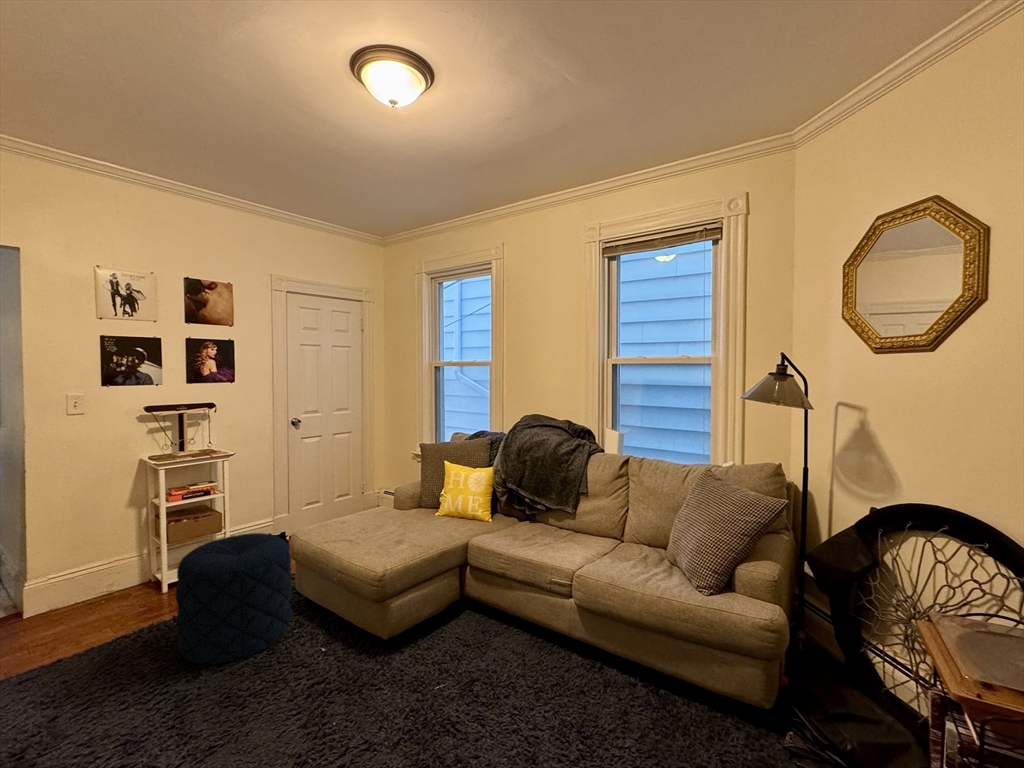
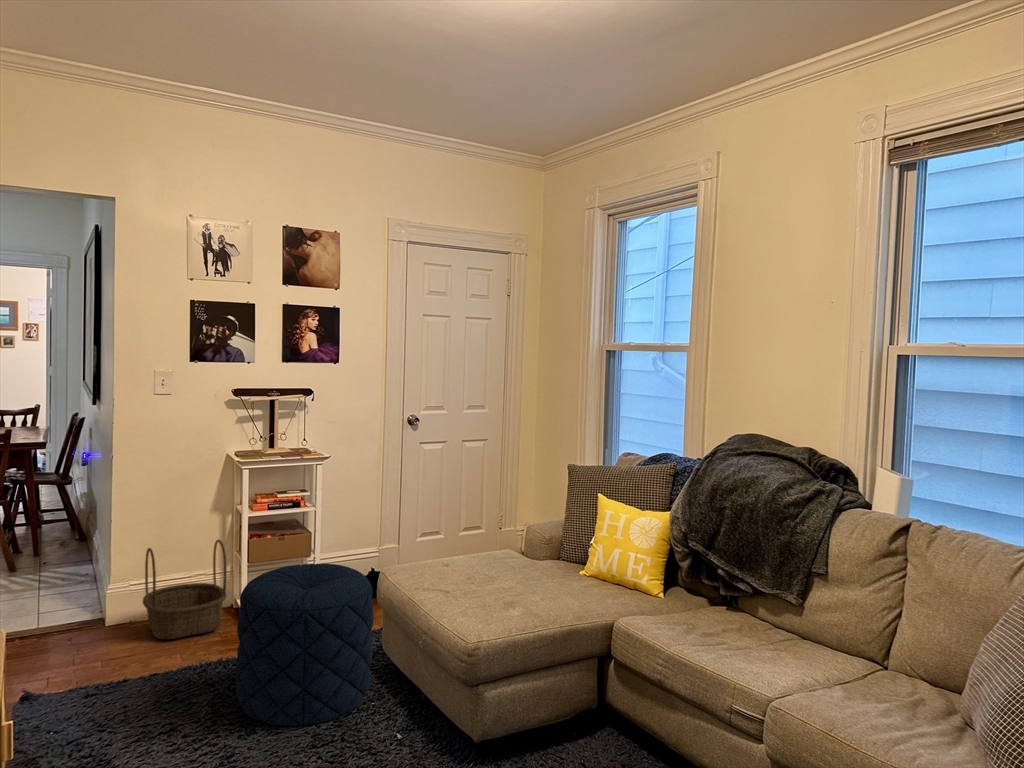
basket: none [65,529,149,619] -> present [143,540,227,639]

